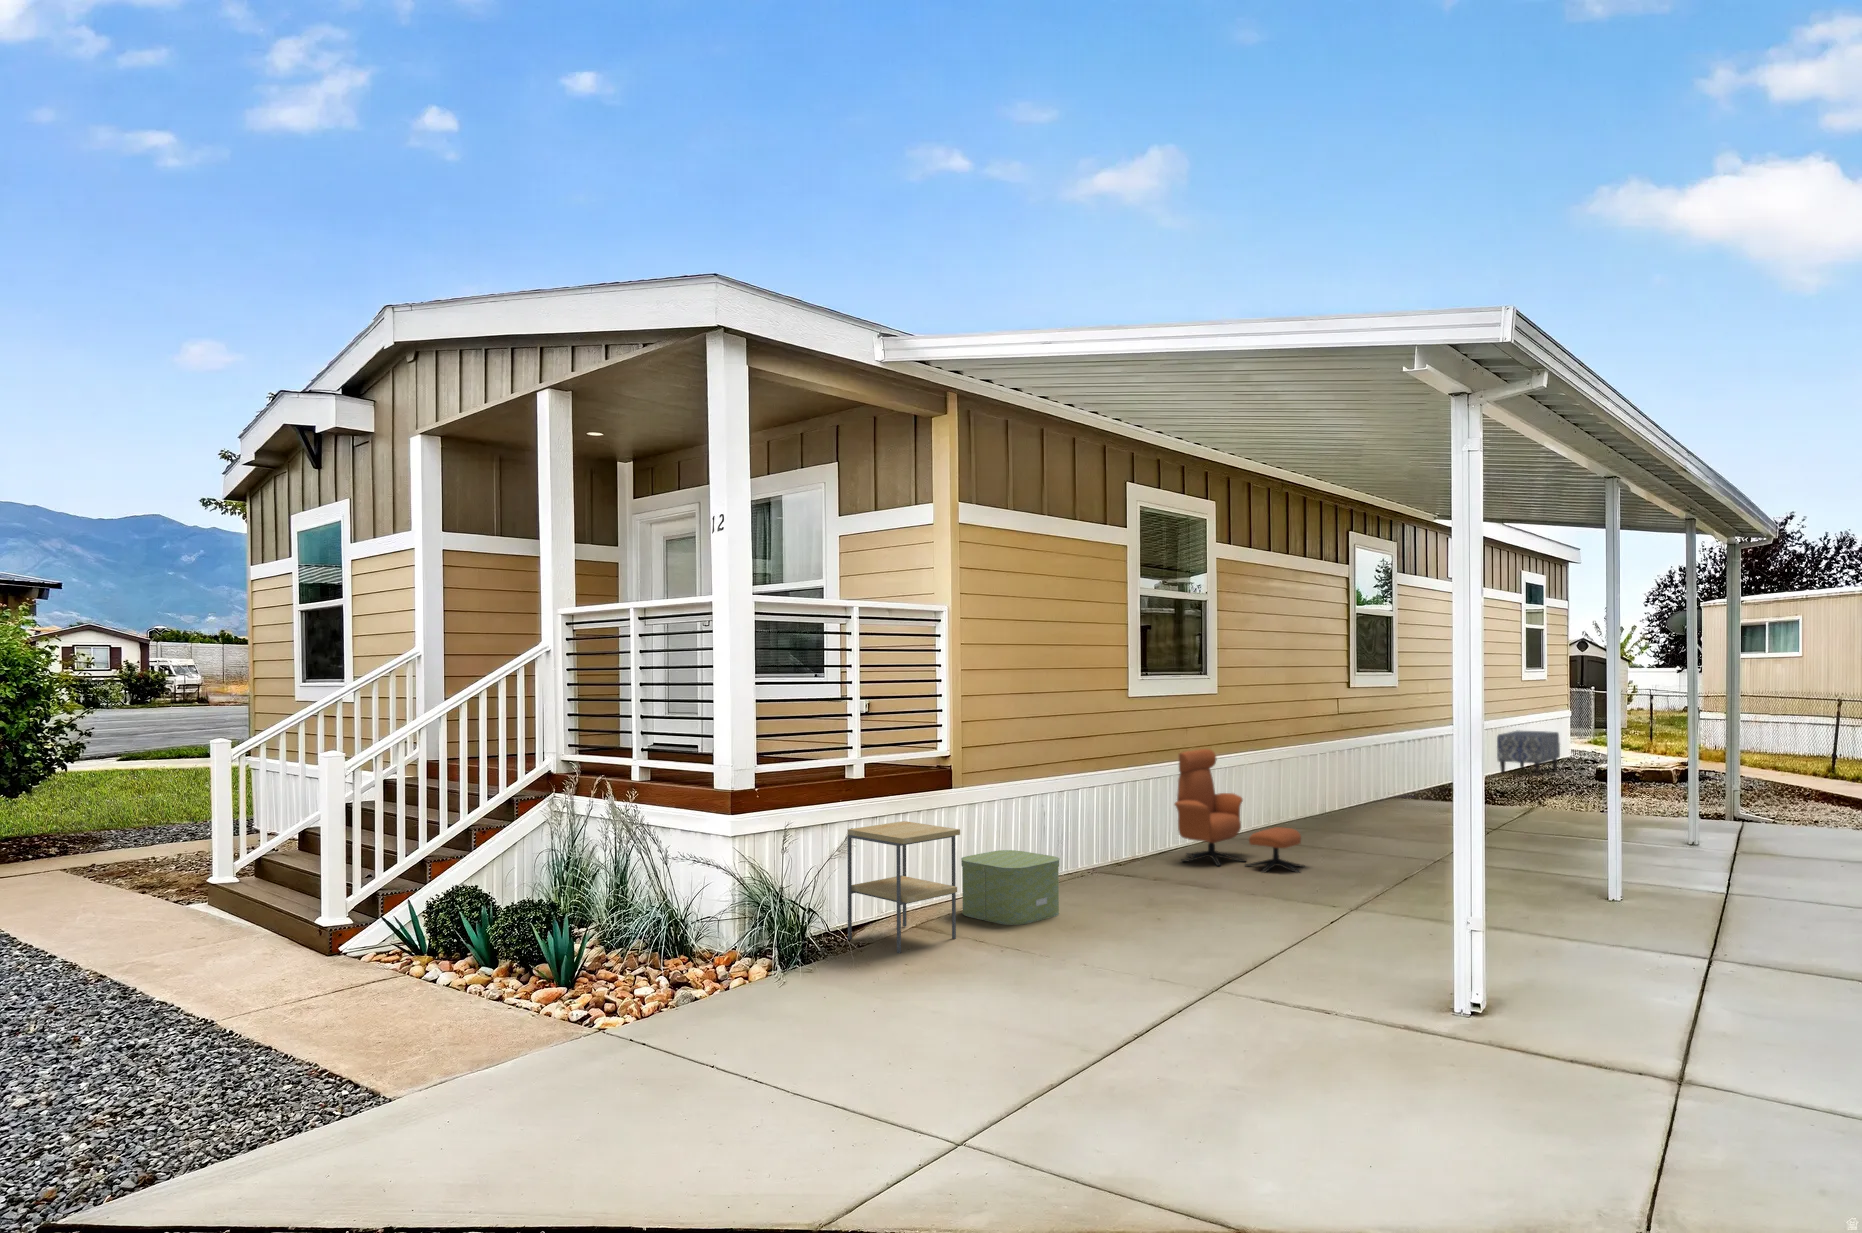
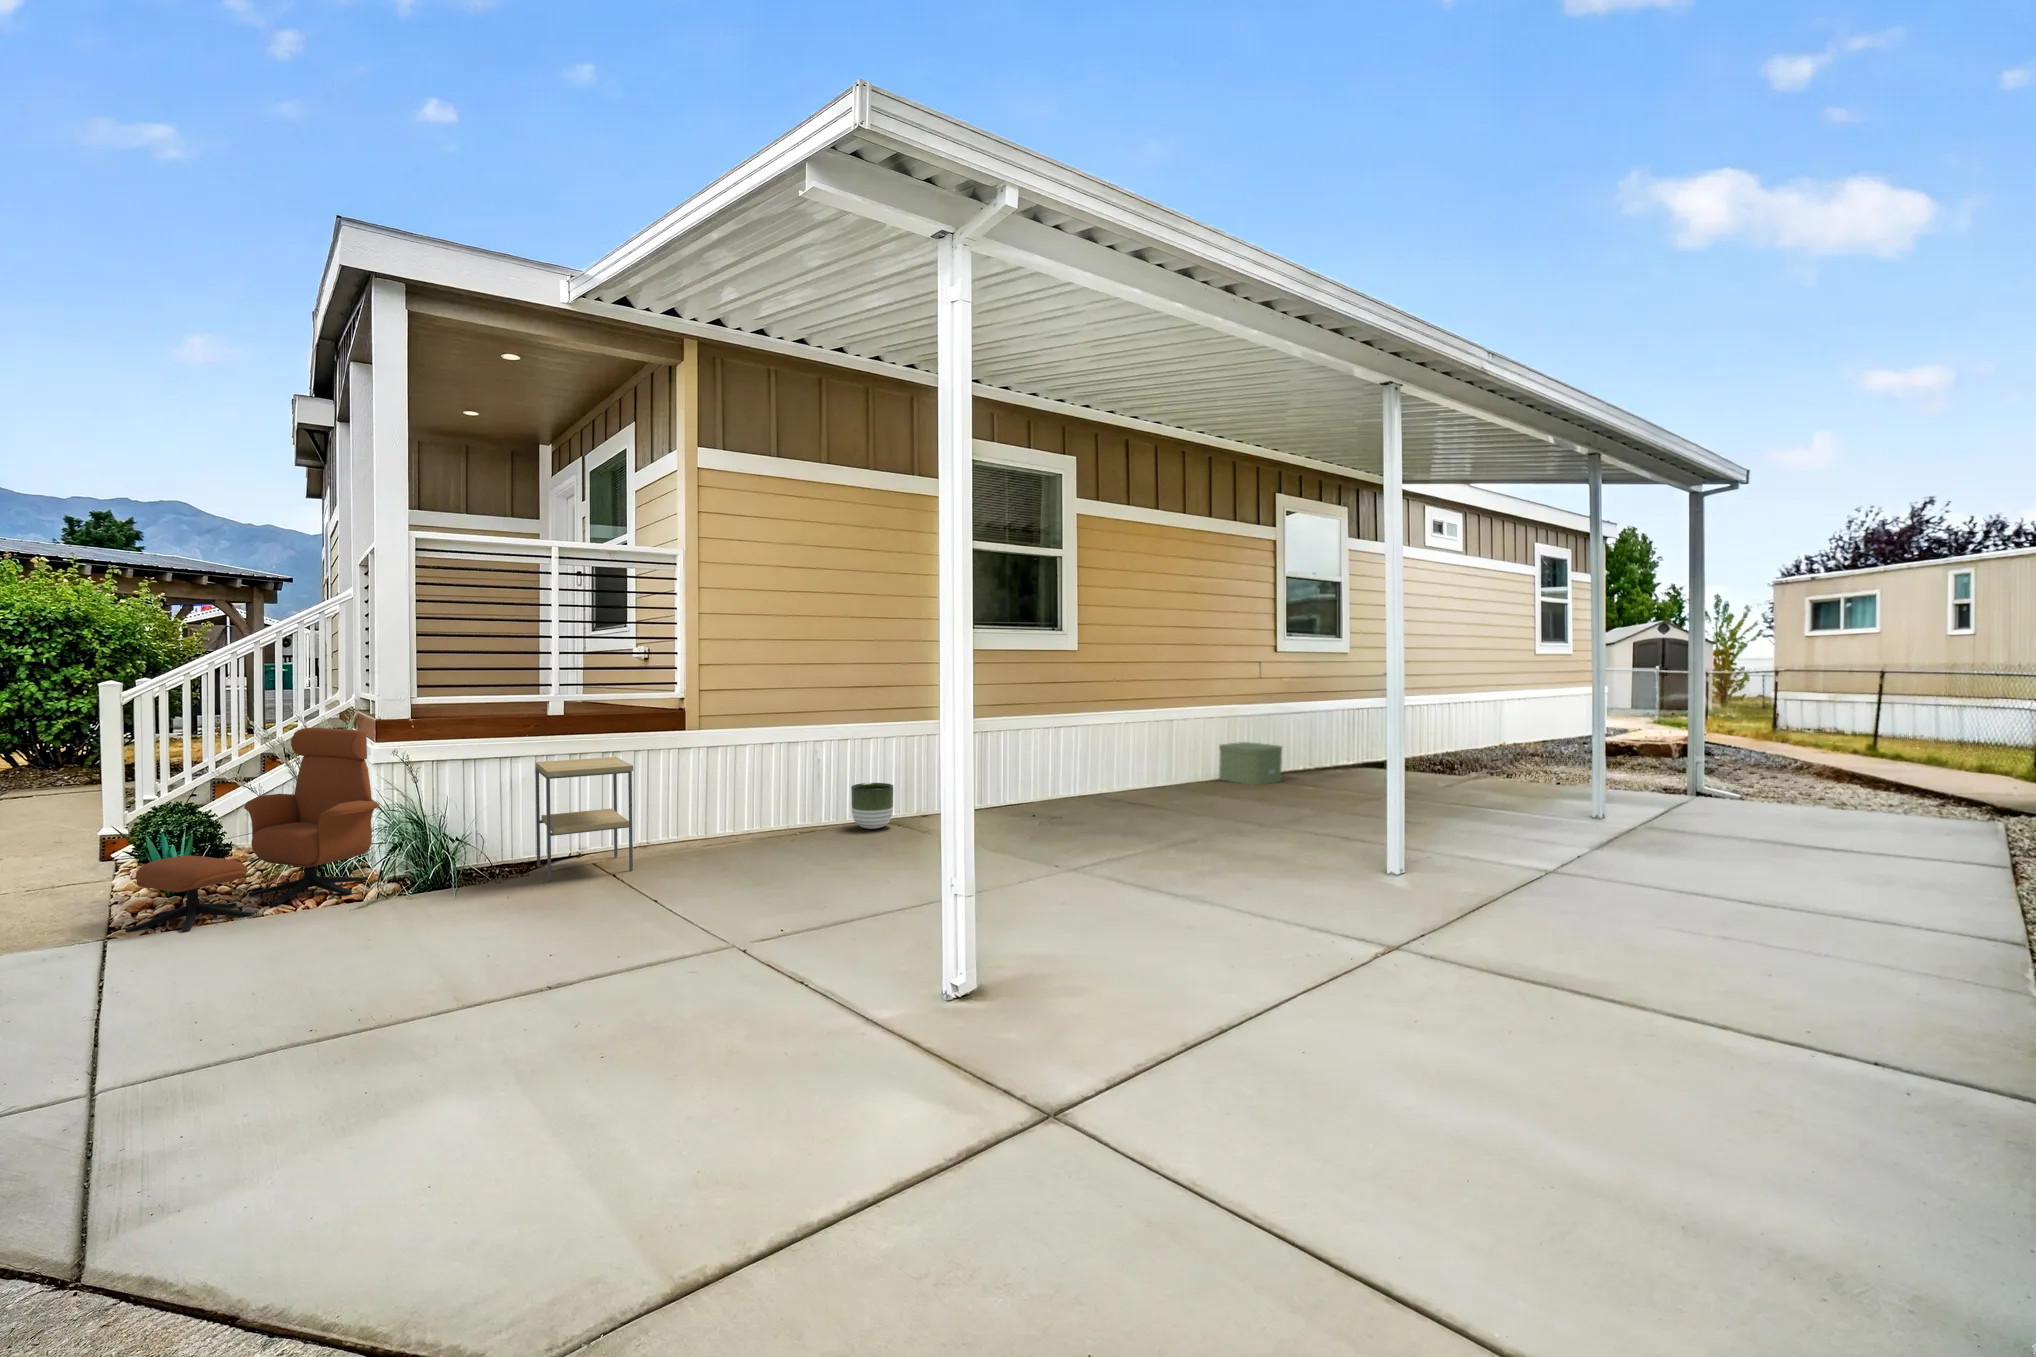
bench: present [1497,731,1560,776] -> none [1492,700,1564,744]
lounge chair: present [1175,749,1303,873] -> present [125,728,380,933]
planter: none [1069,839,1112,888] -> present [851,783,893,829]
storage box: present [961,850,1060,925] -> present [1219,742,1282,785]

